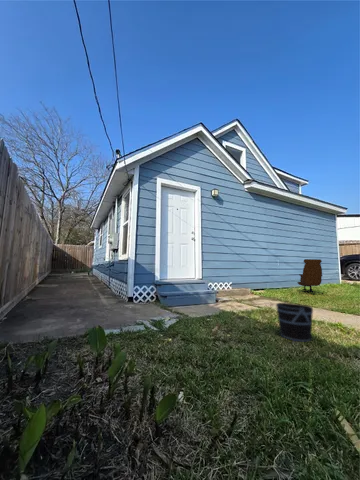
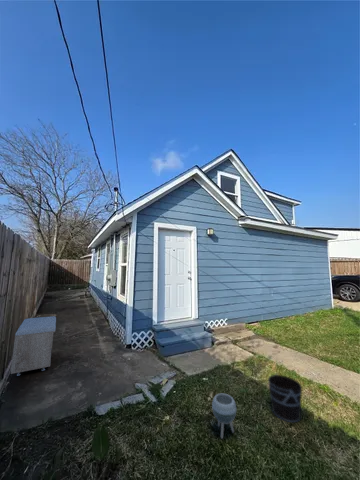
lounge chair: present [297,259,323,295] -> none [291,293,315,328]
storage bench: none [9,267,57,314] -> present [11,316,56,376]
planter: none [217,310,242,348] -> present [212,394,236,438]

